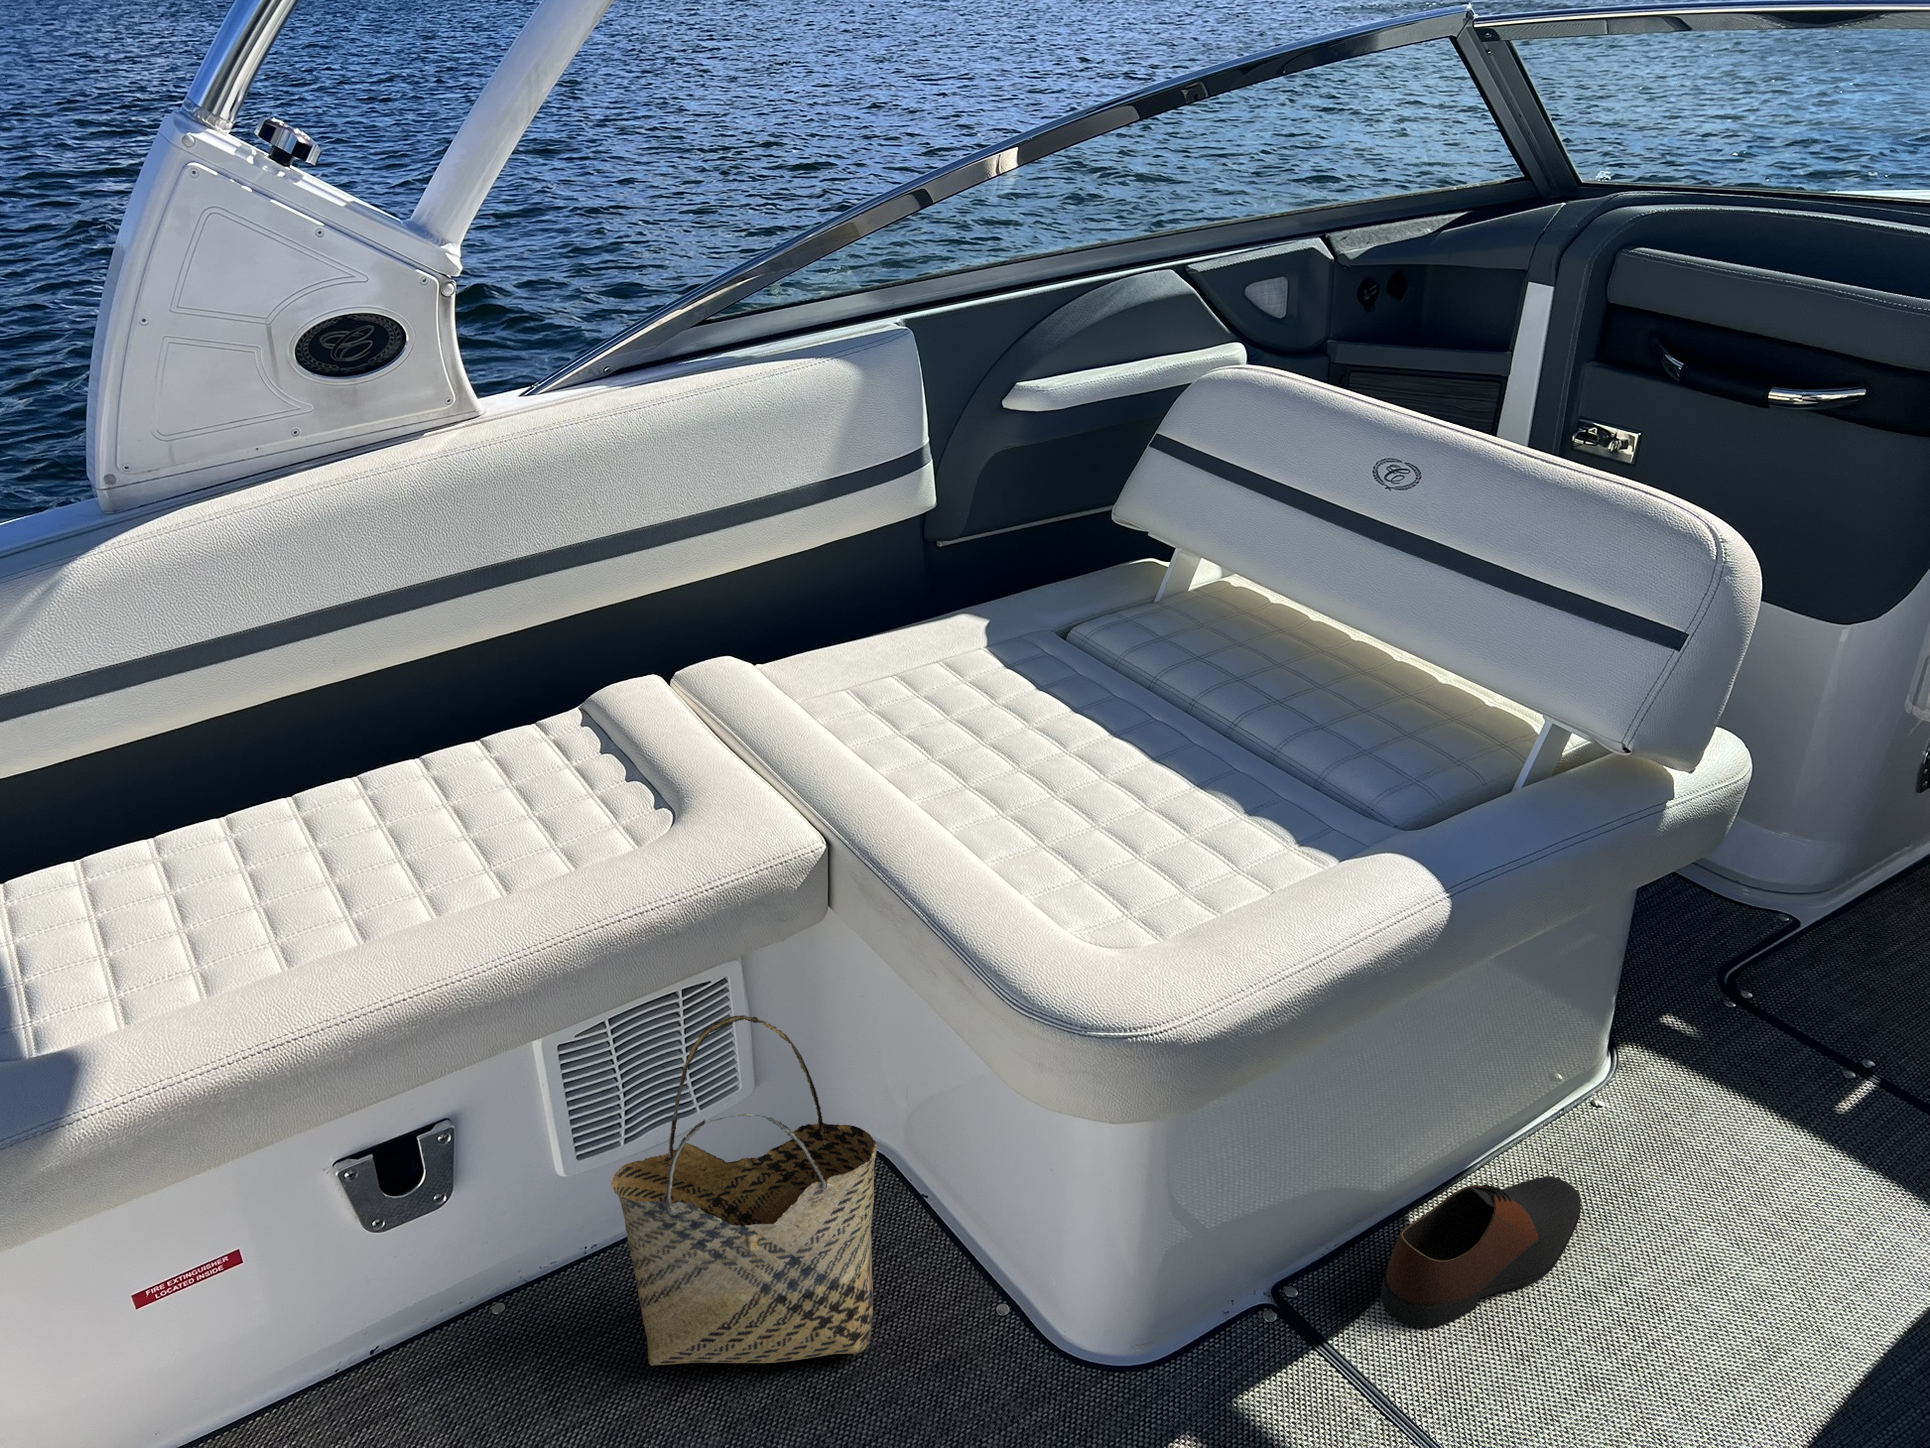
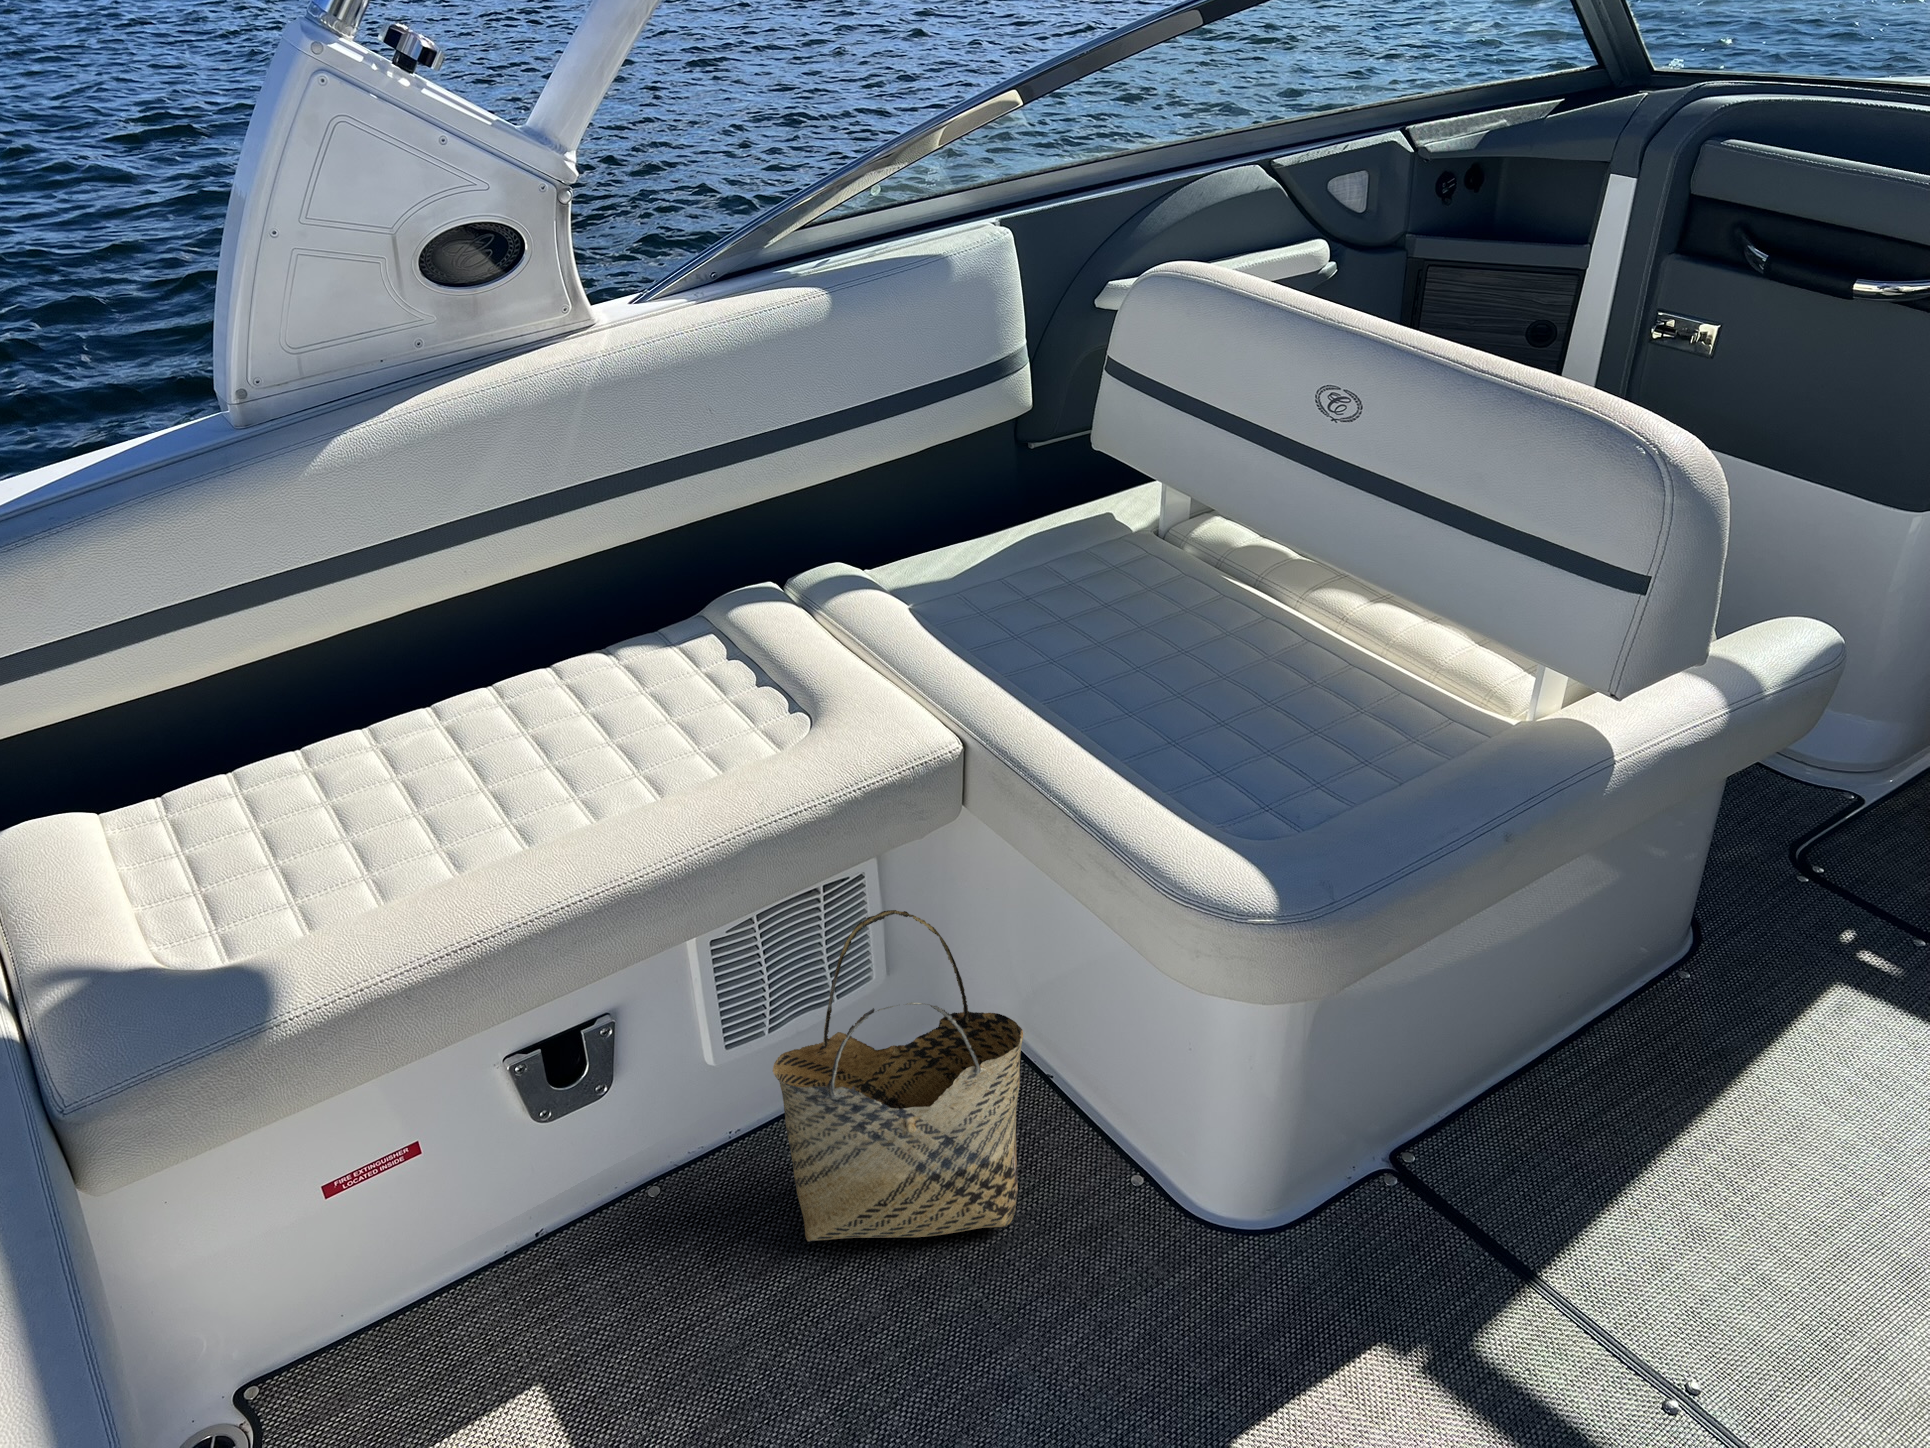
shoe: present [1381,1177,1581,1327] -> none [1497,1052,1684,1194]

